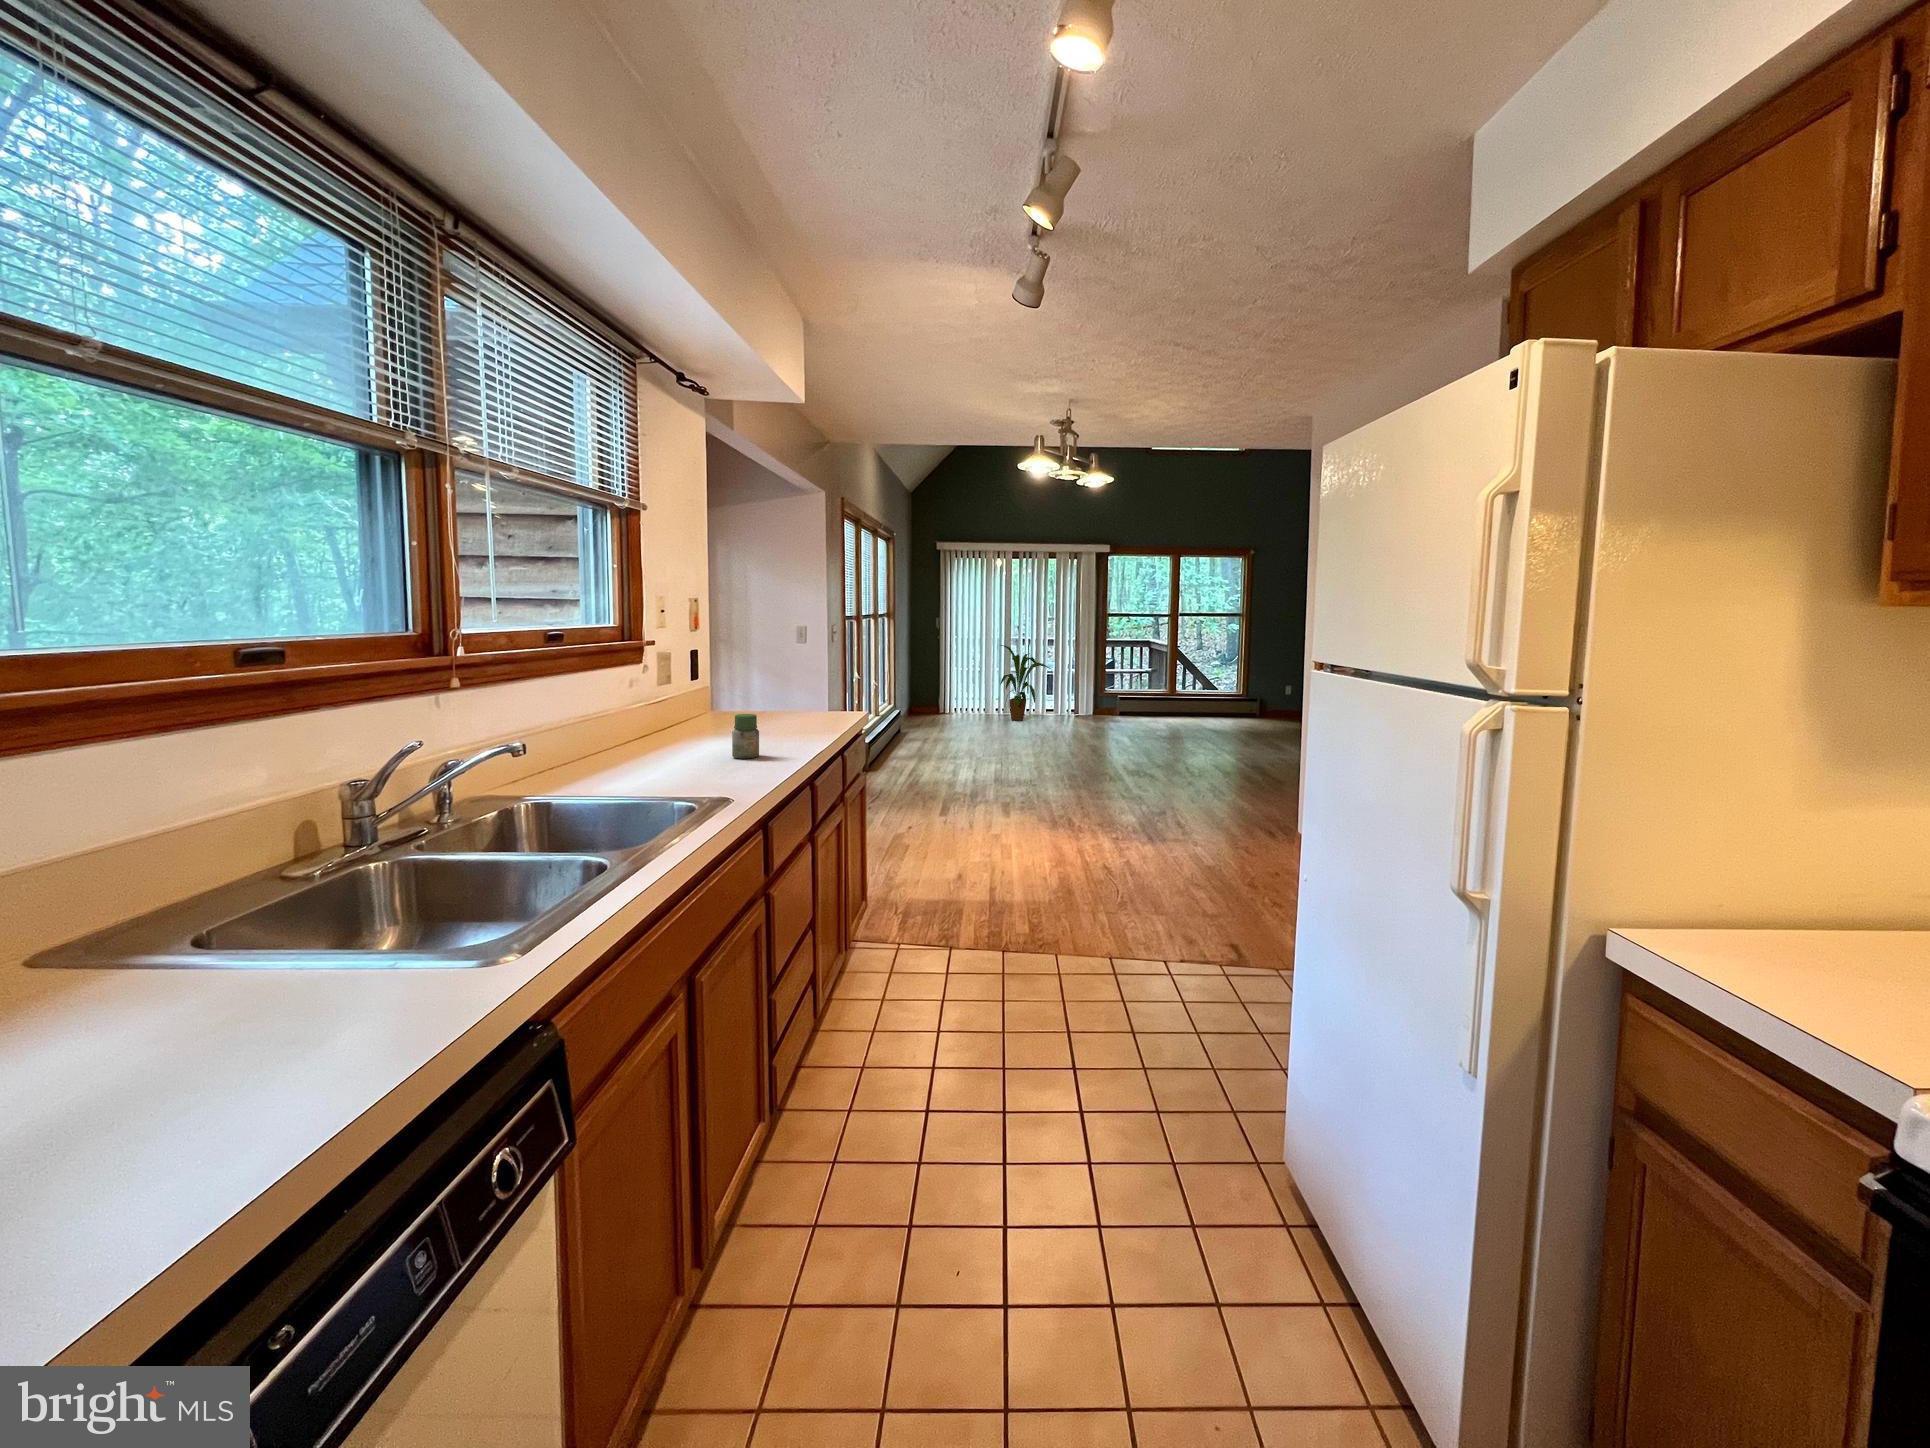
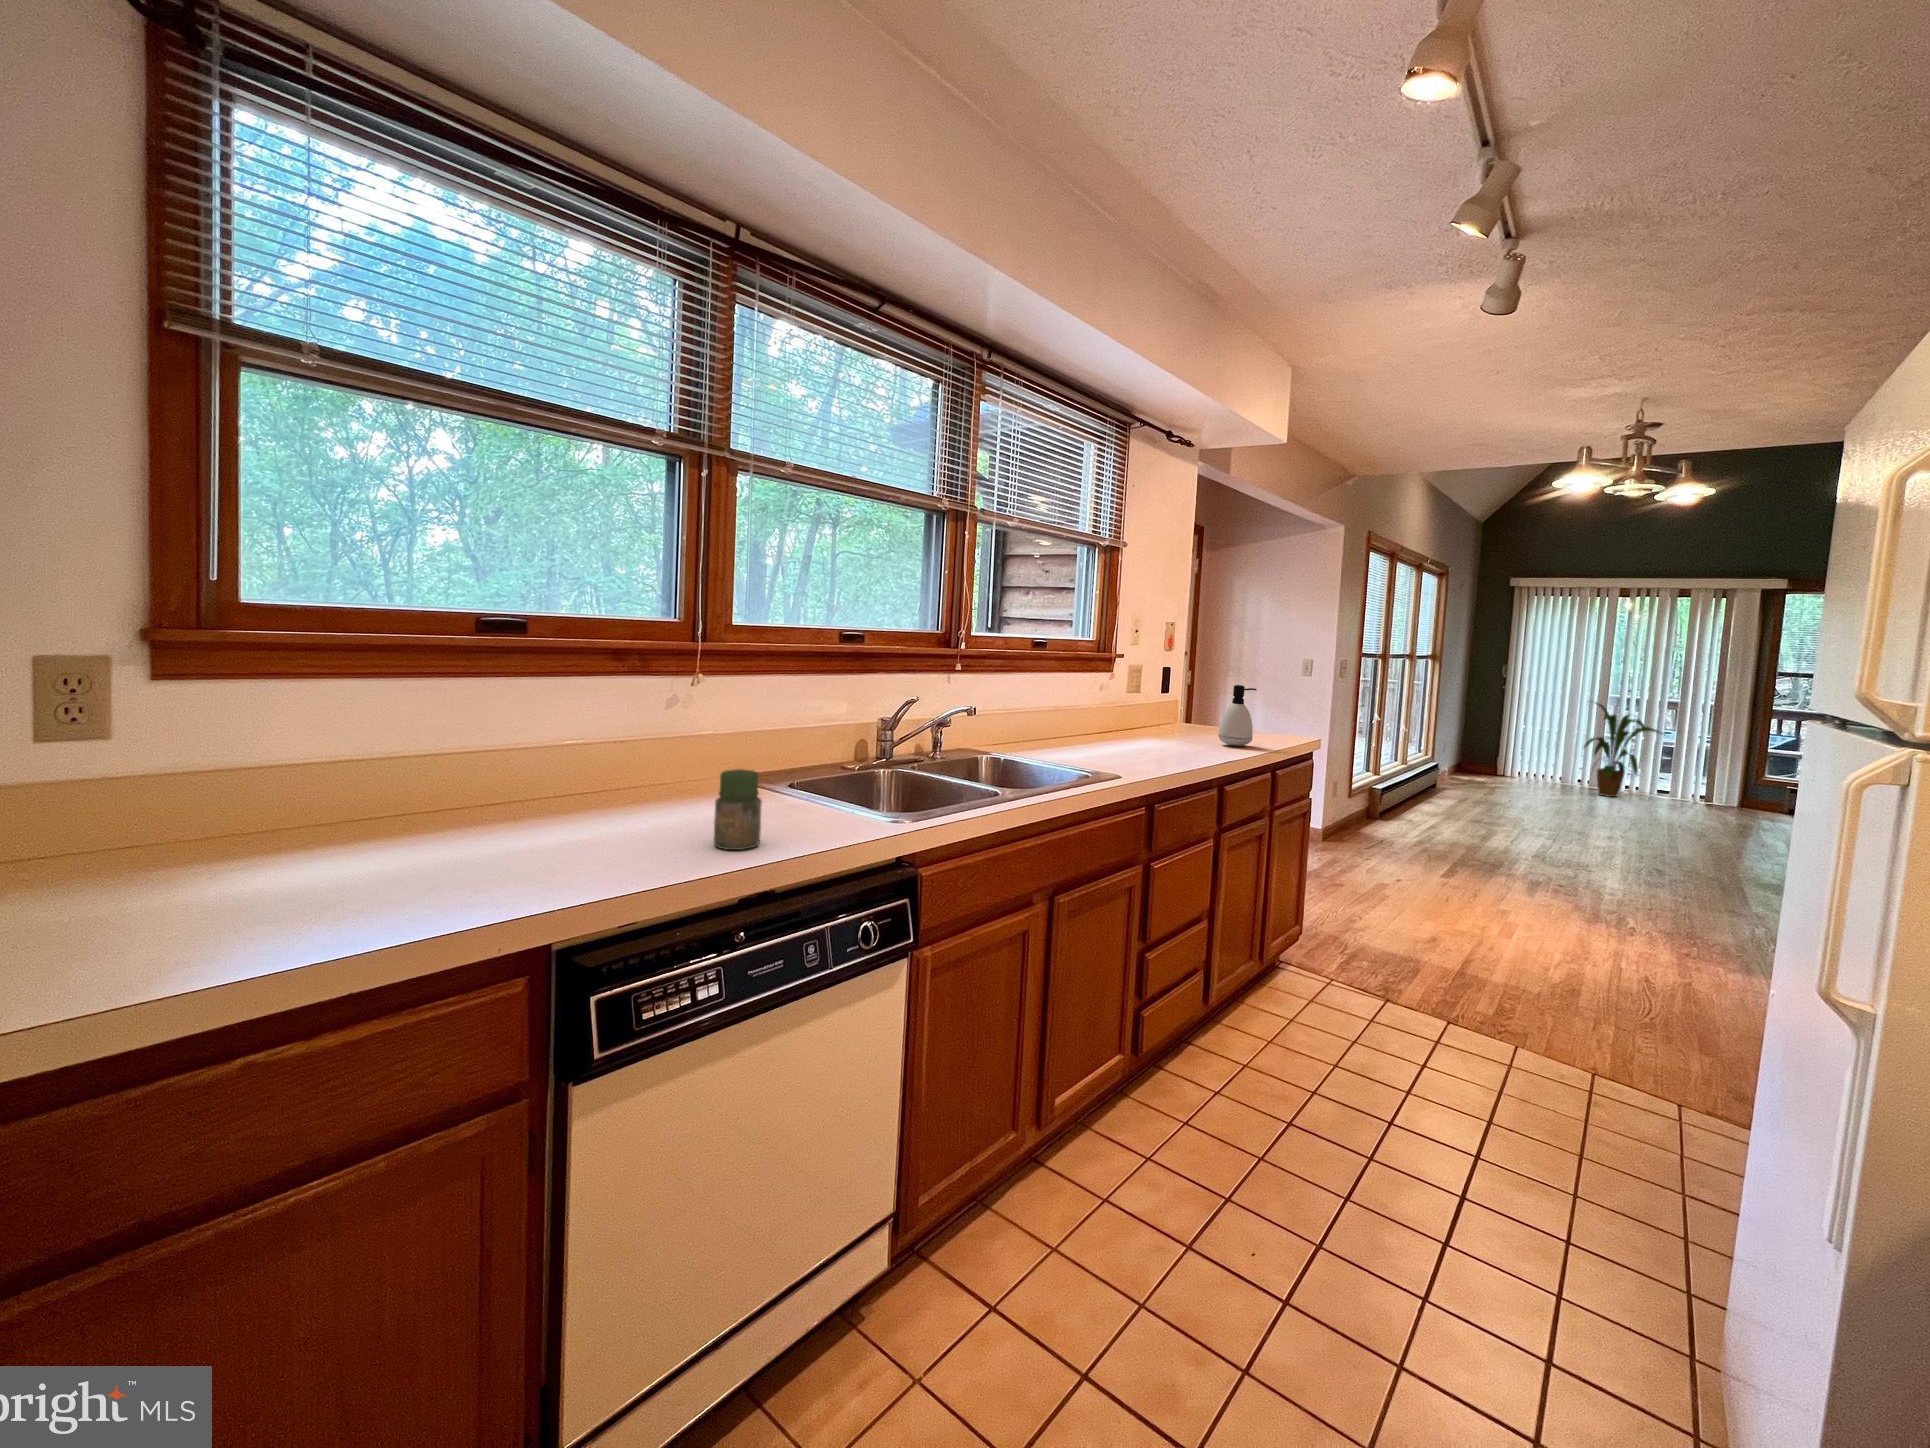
soap dispenser: none [783,669,820,735] -> present [1218,685,1257,746]
jar: present [732,714,759,759] -> present [714,769,762,850]

